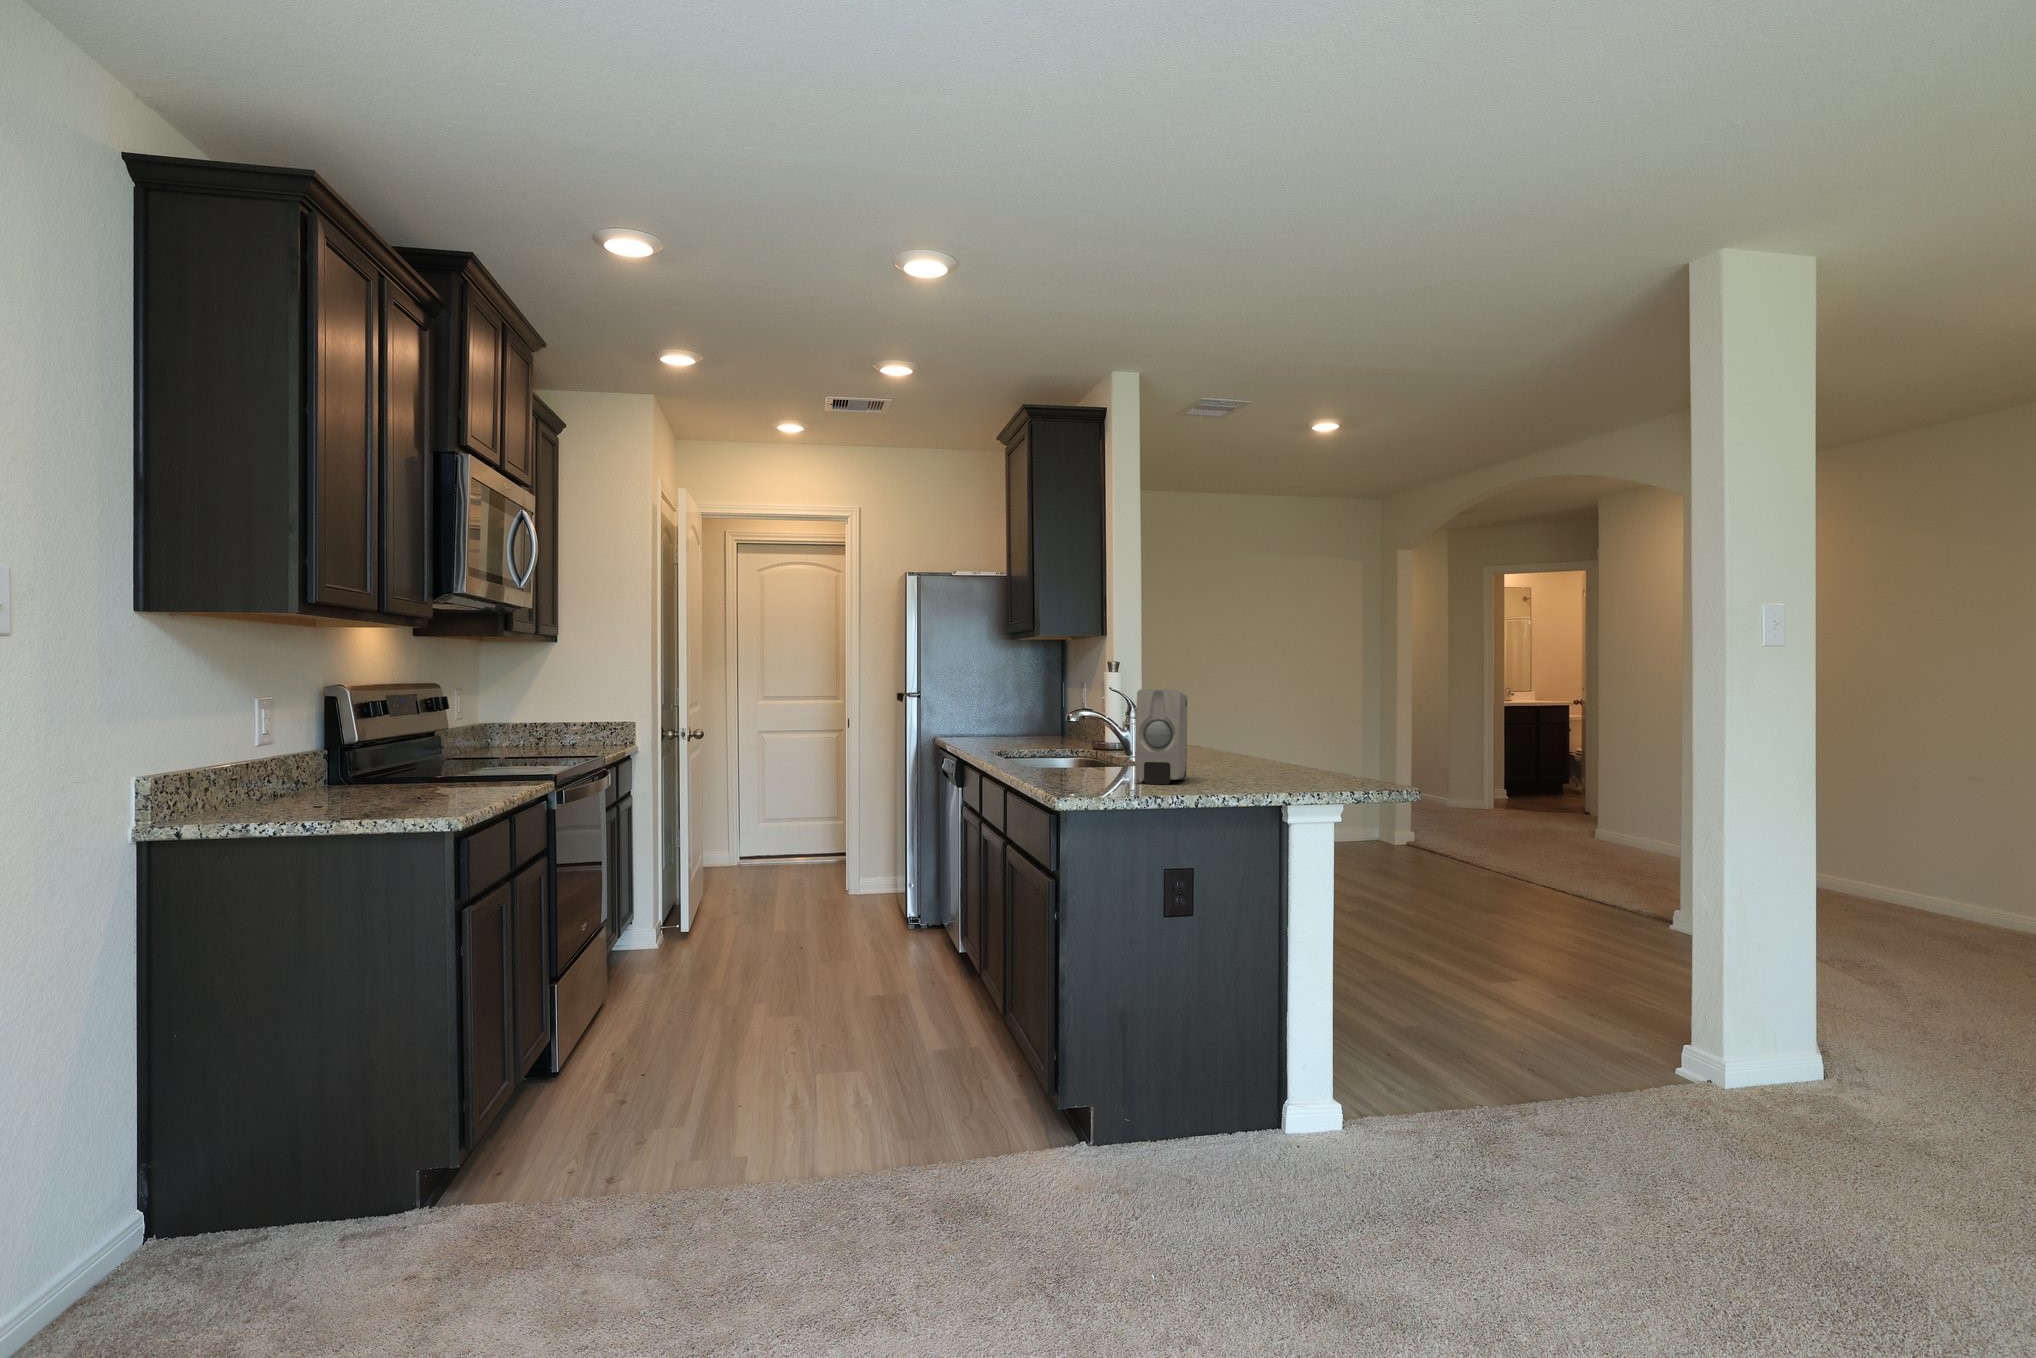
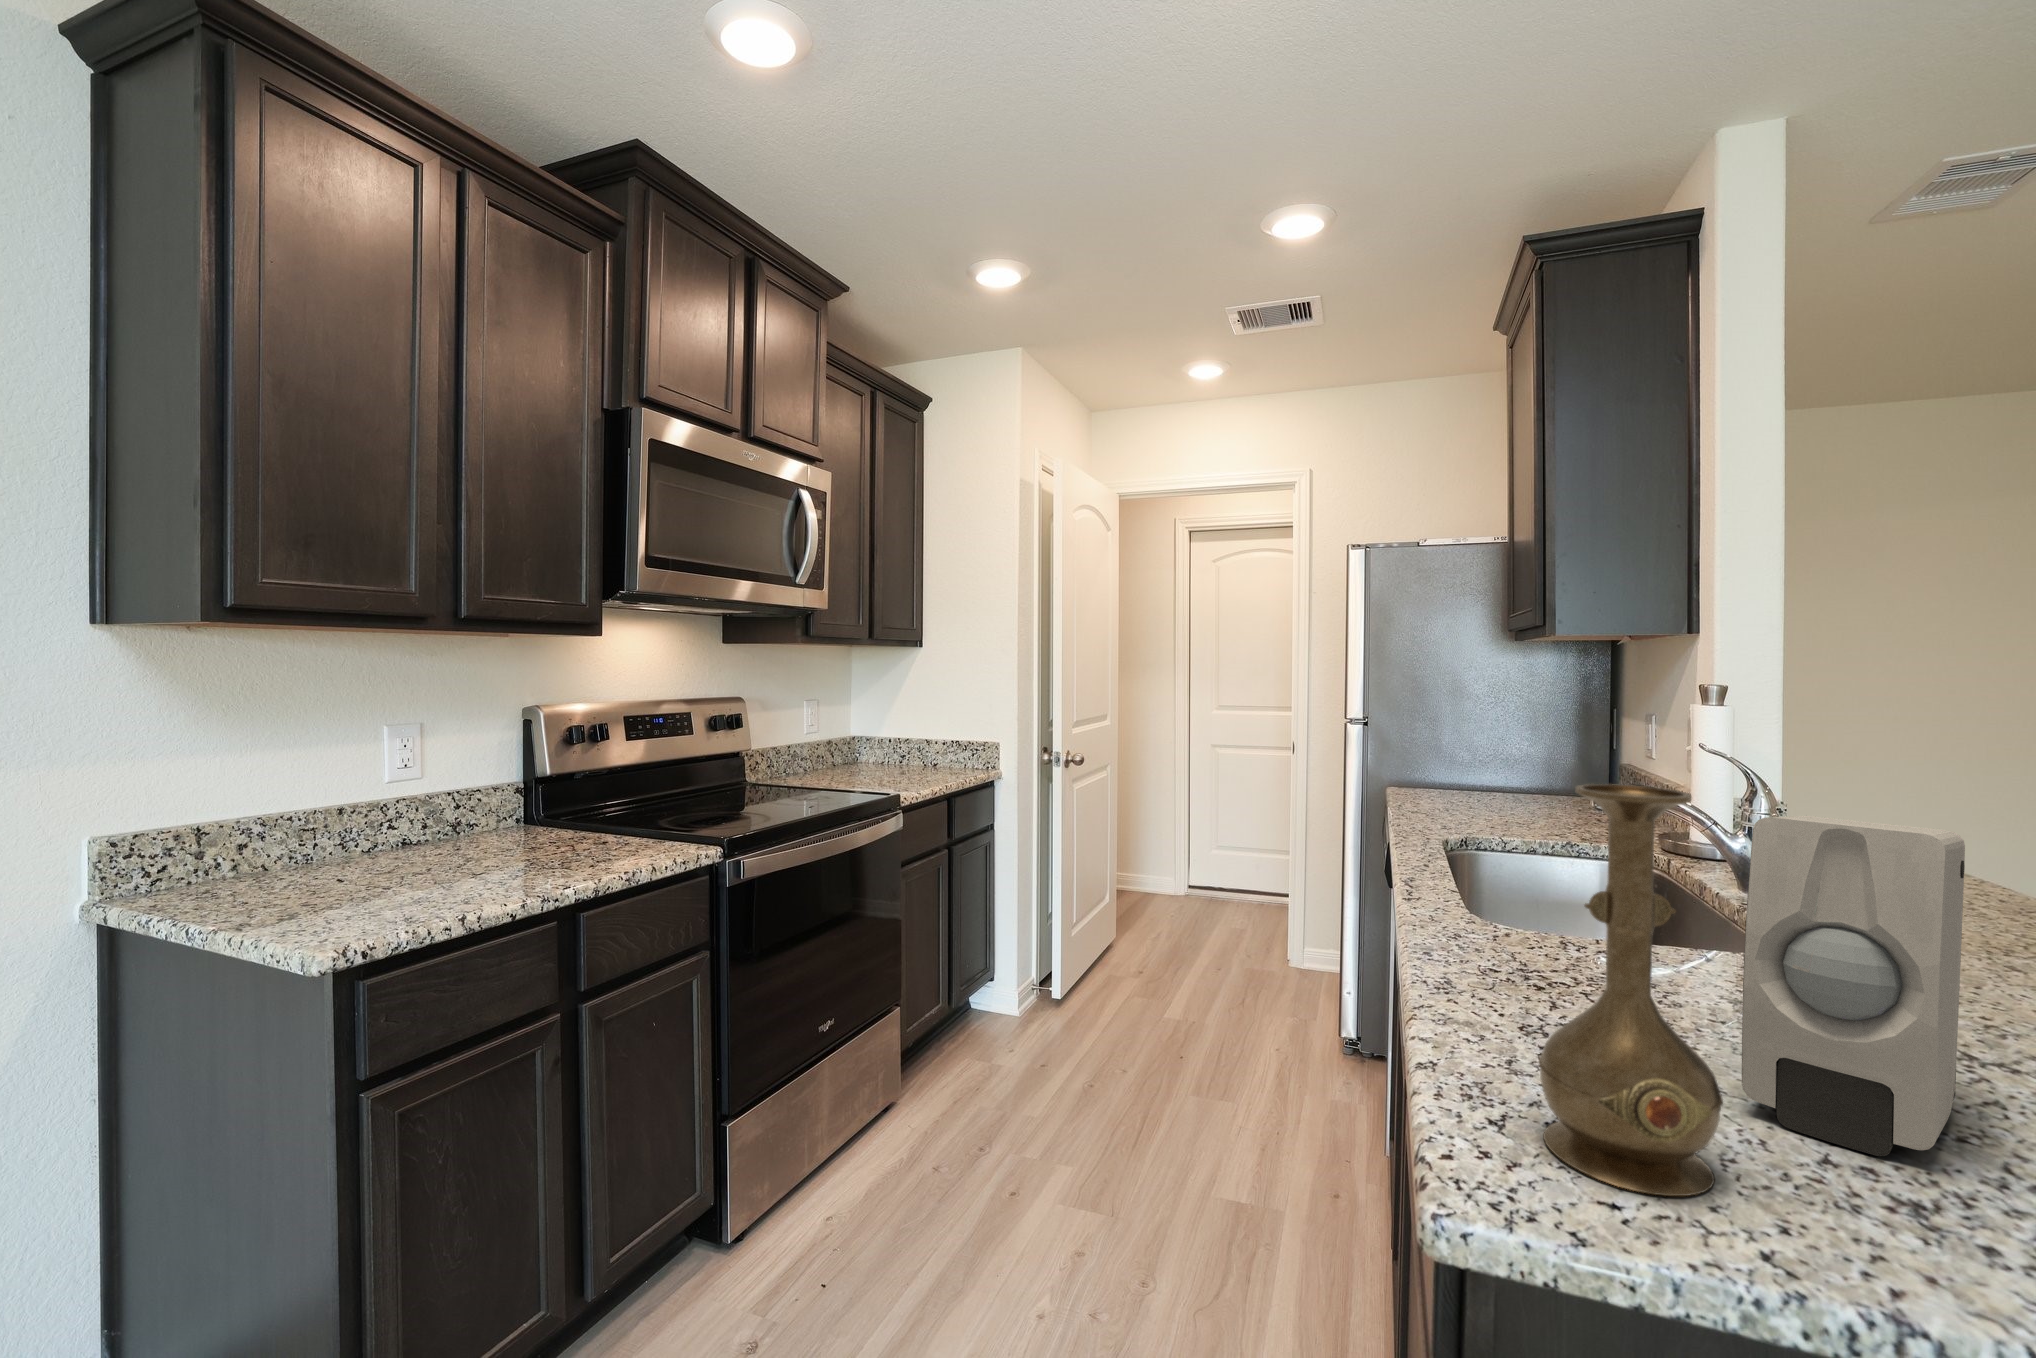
vase: none [1086,678,1132,791] -> present [1538,784,1723,1196]

